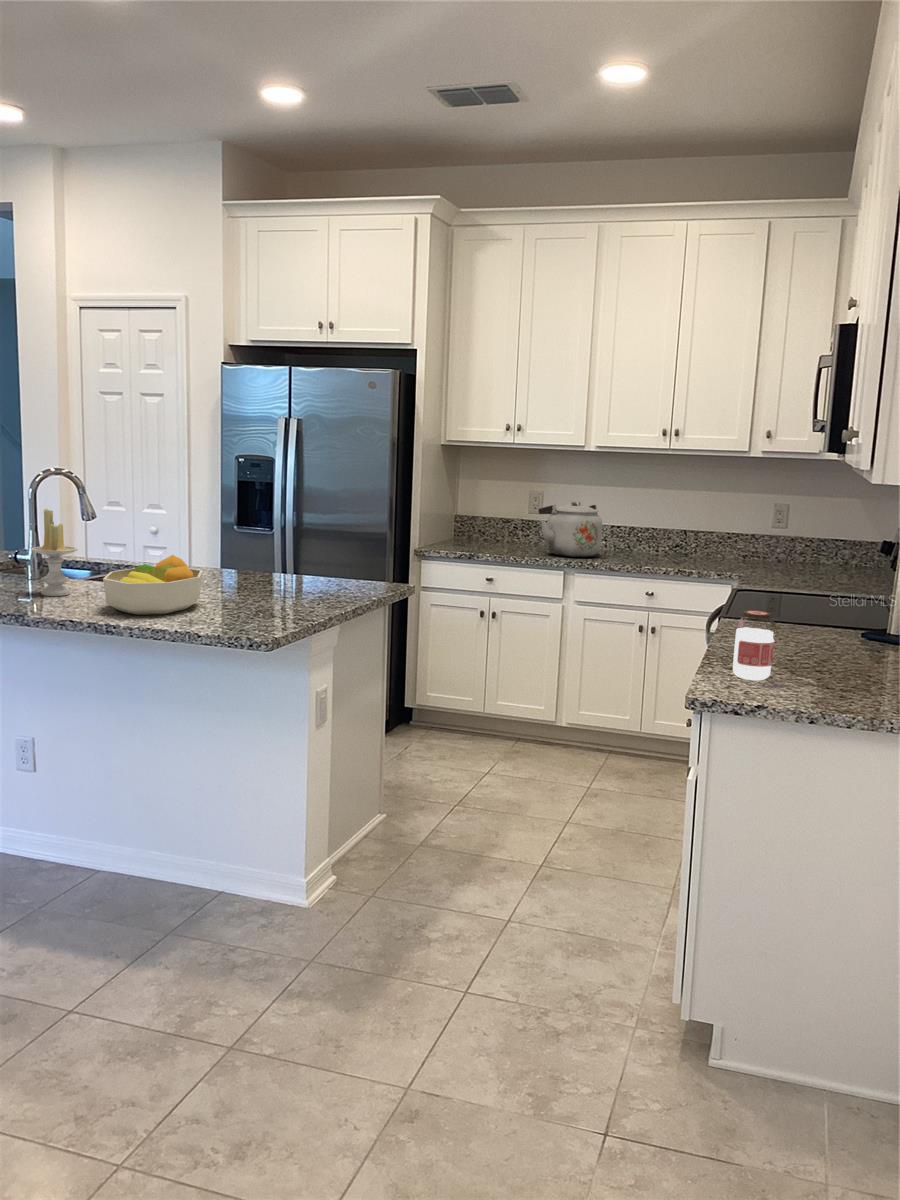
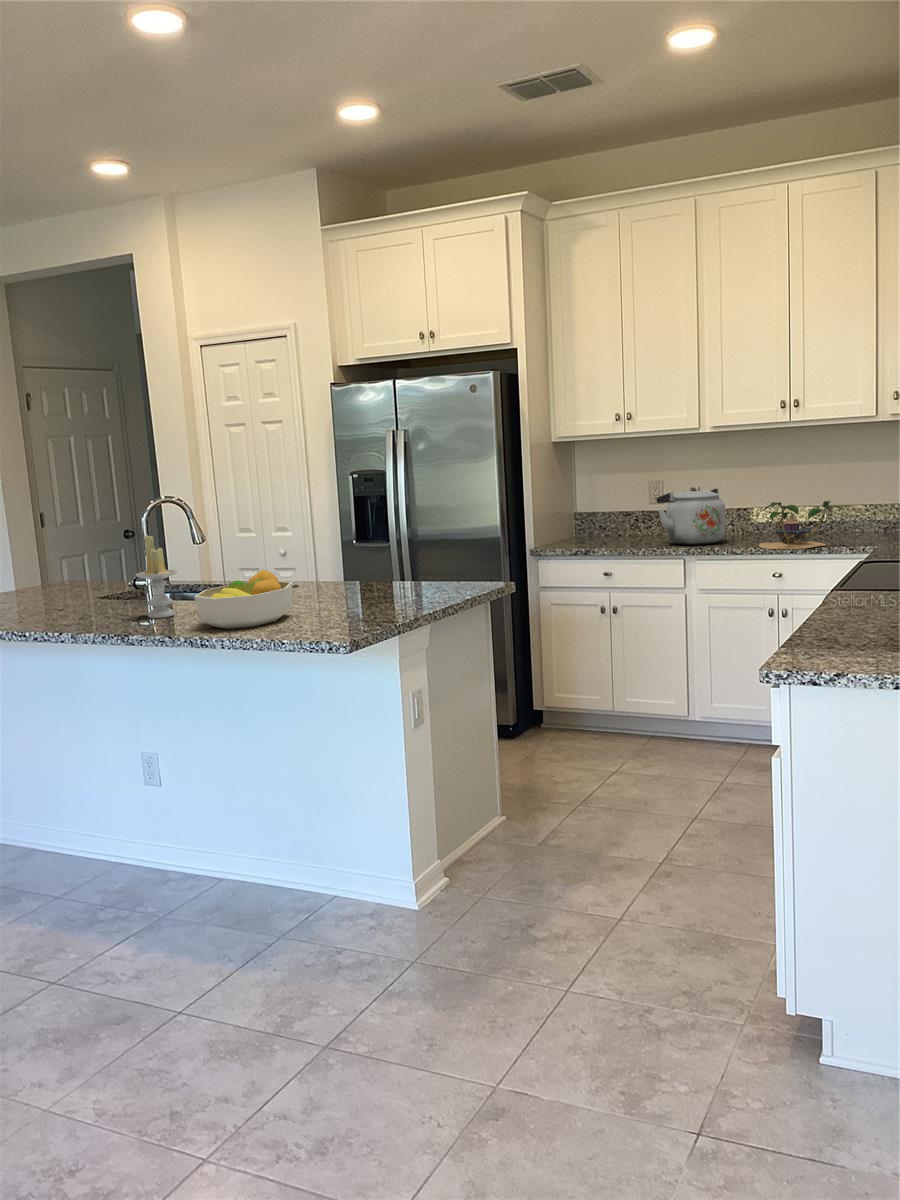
plant: none [633,524,714,570] -> present [759,501,844,549]
jar: present [733,610,777,680] -> none [815,575,861,651]

